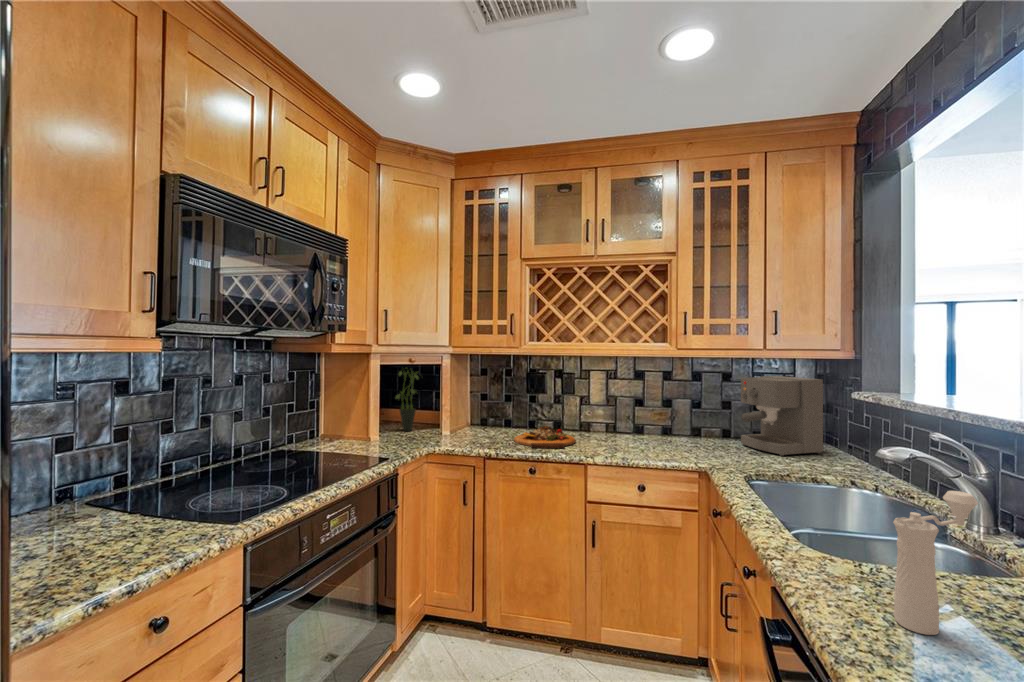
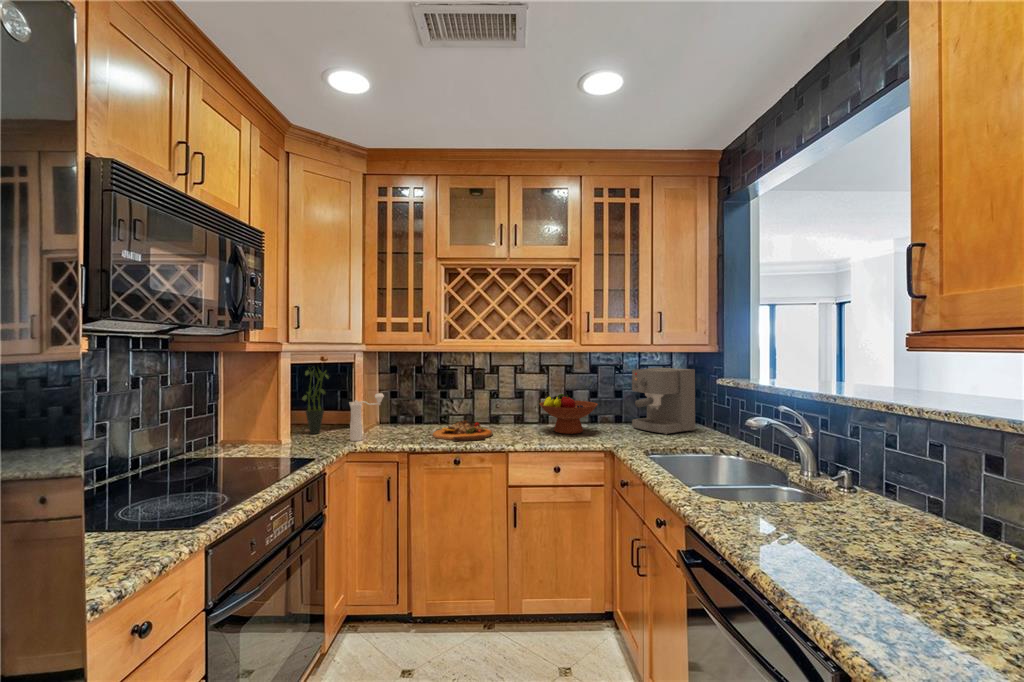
fruit bowl: none [628,402,696,447] -> present [539,394,598,434]
pepper mill: present [893,491,978,635] -> present [350,393,384,441]

